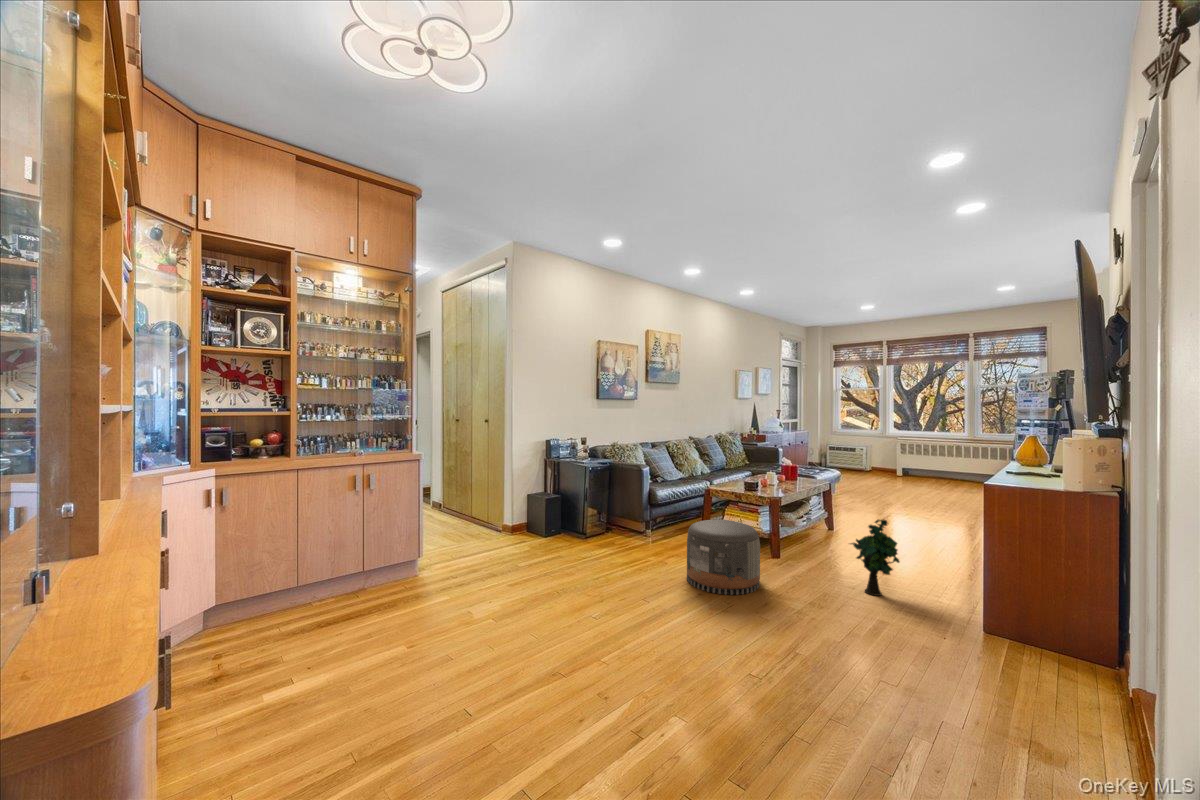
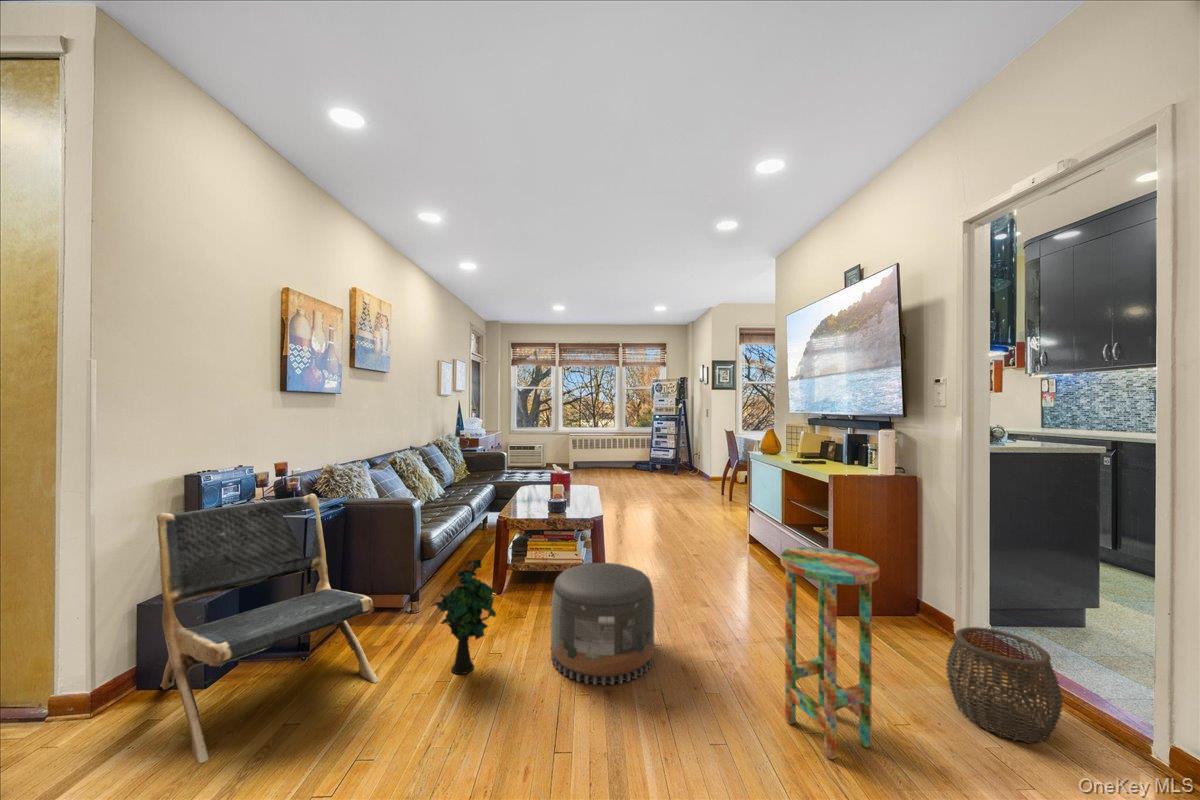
lounge chair: none [528,456,604,557] -> present [157,494,379,763]
side table: none [776,518,848,669] -> present [780,547,880,759]
decorative plant: present [851,520,900,596] -> present [432,560,496,674]
woven basket: none [945,627,1059,739] -> present [946,627,1063,743]

